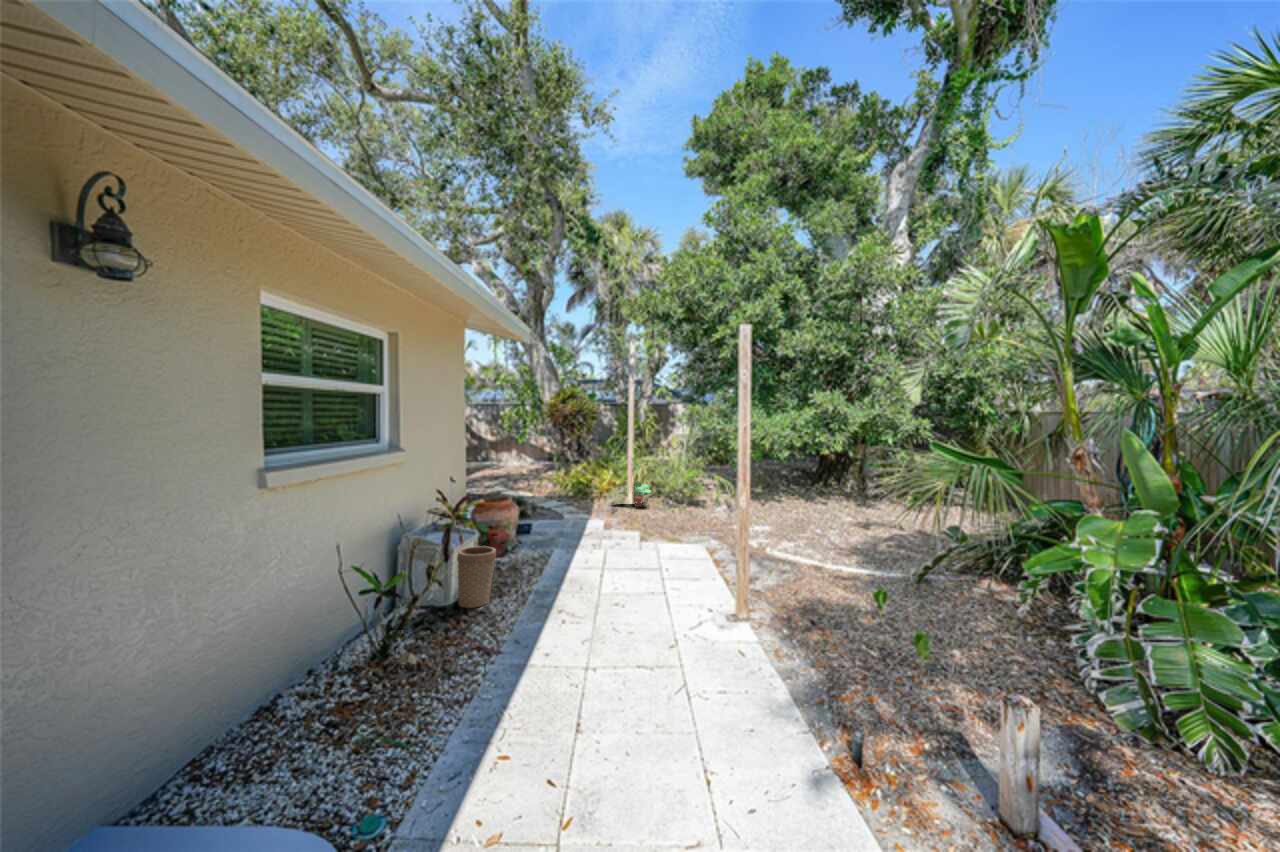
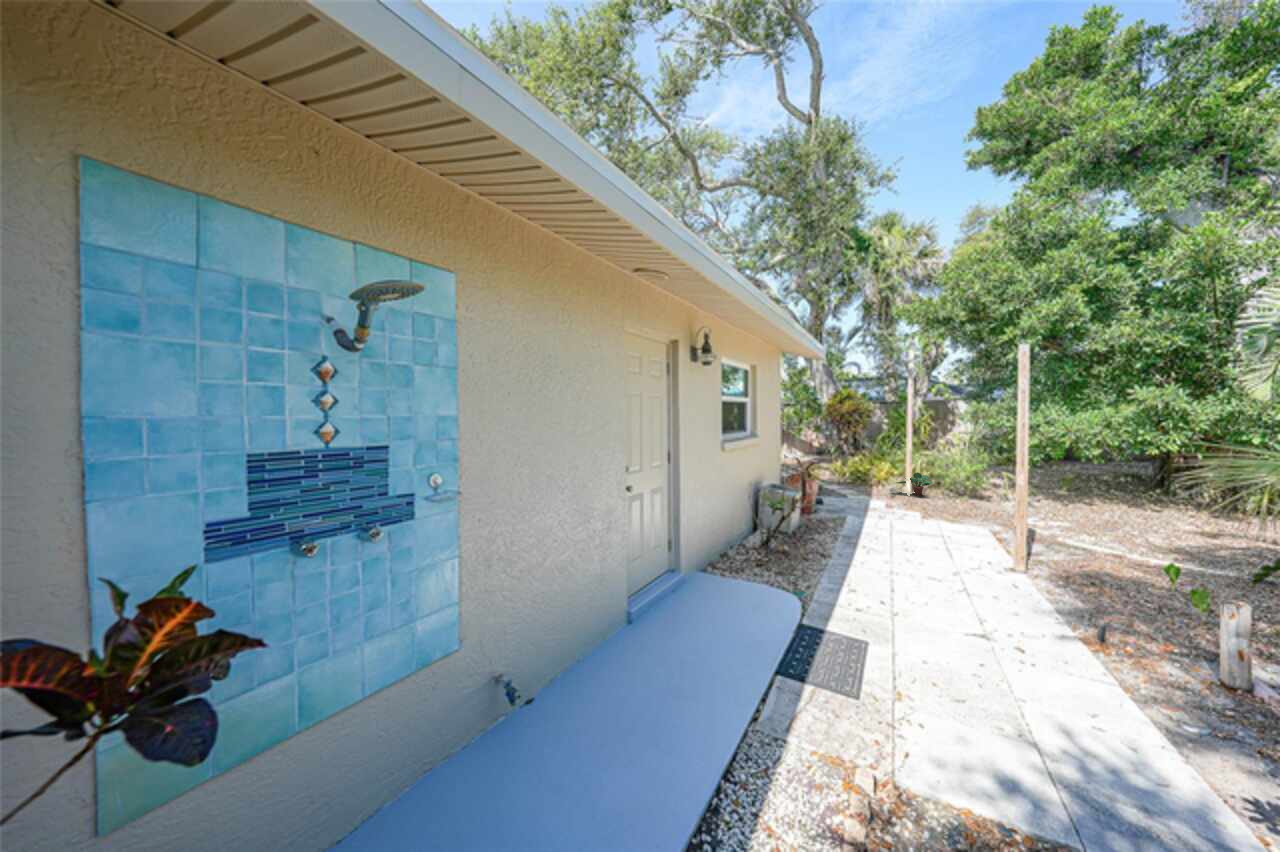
basket: present [457,546,496,608] -> none [788,505,816,545]

